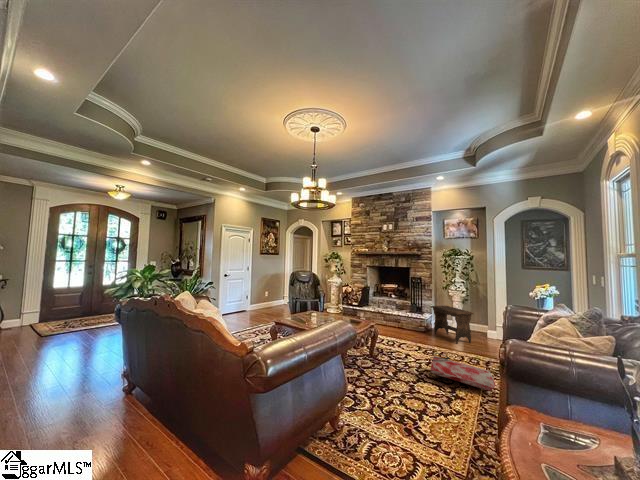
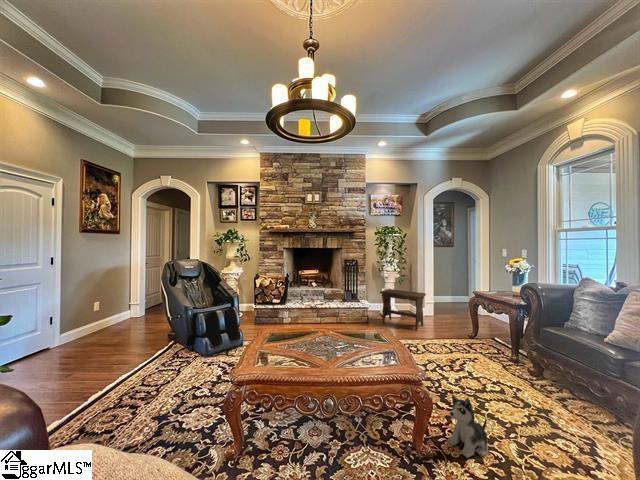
bag: present [429,353,495,391] -> none [462,354,557,390]
plush toy: none [358,356,386,390] -> present [448,395,488,458]

